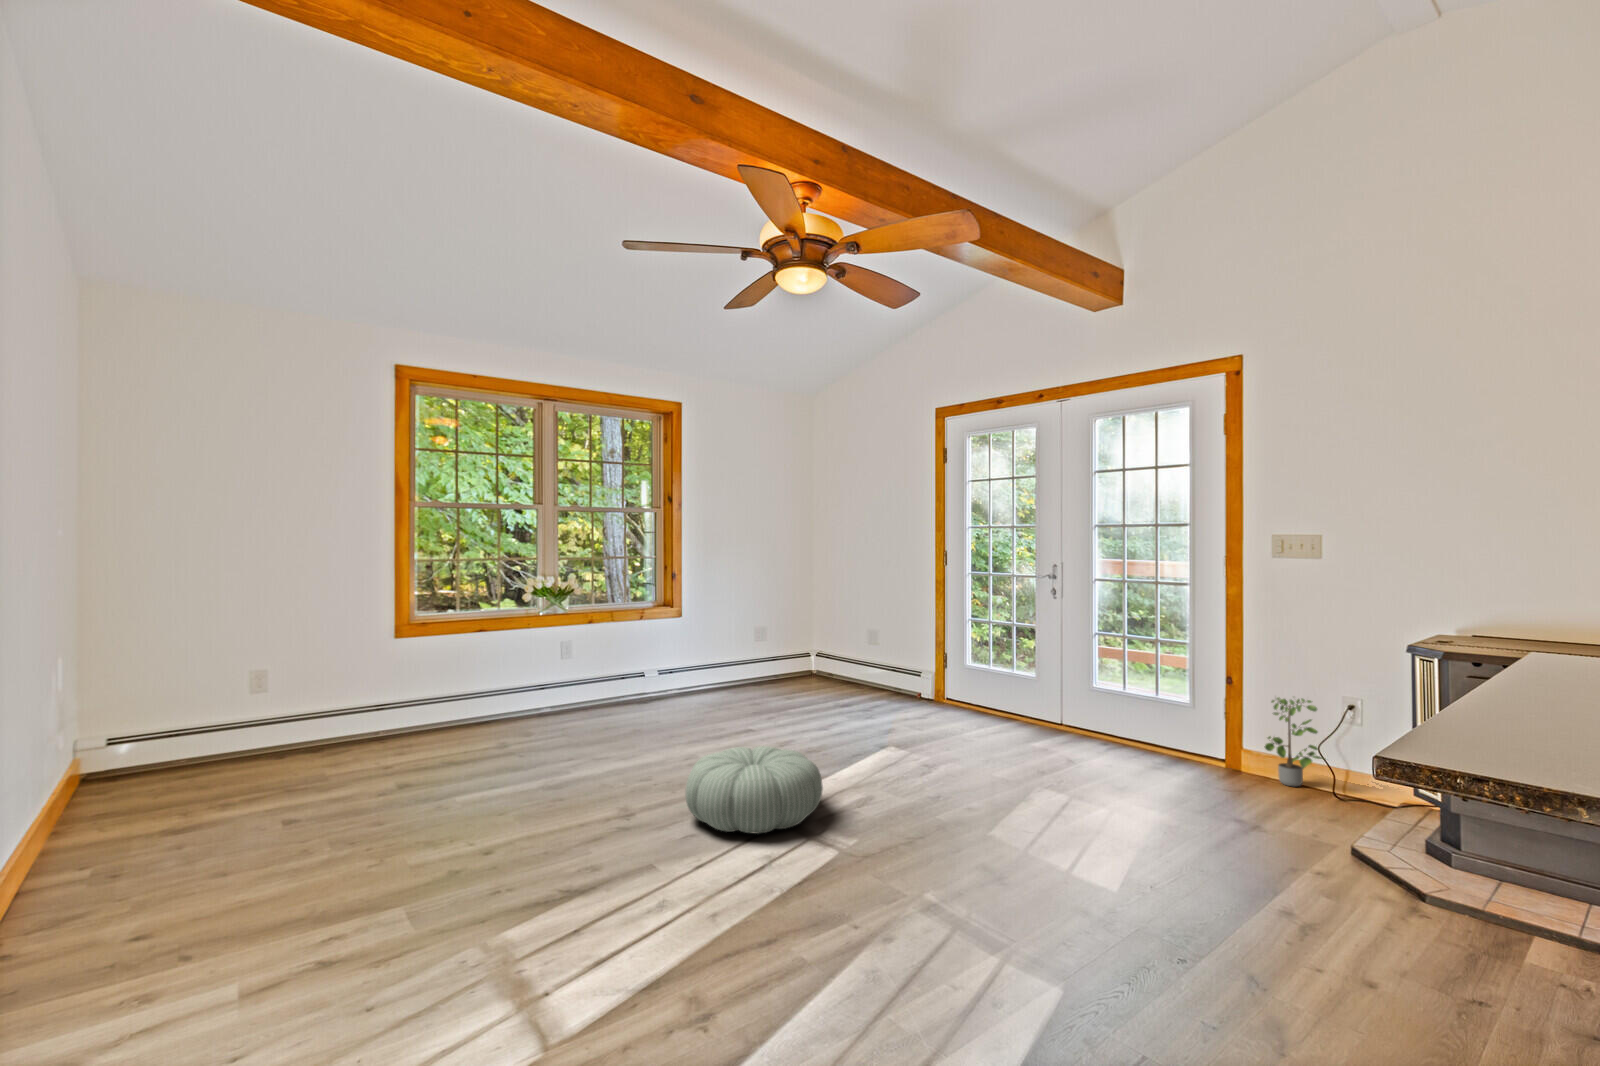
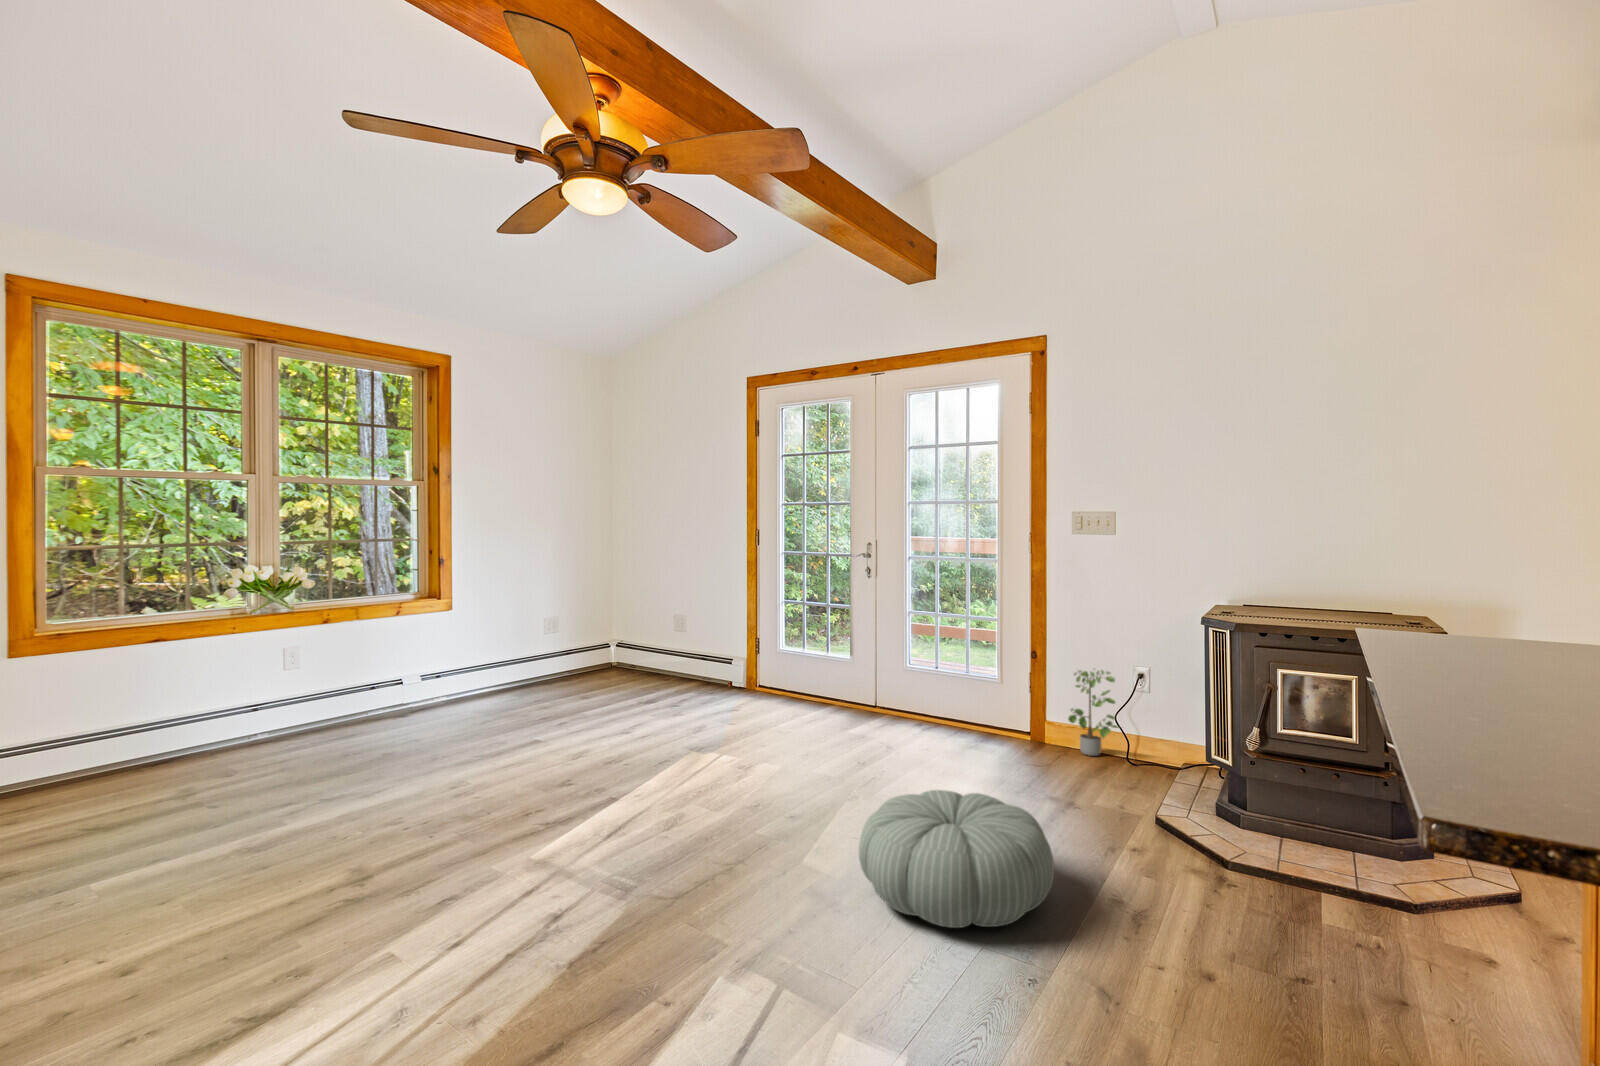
pouf: present [685,746,823,834] -> present [859,790,1054,928]

